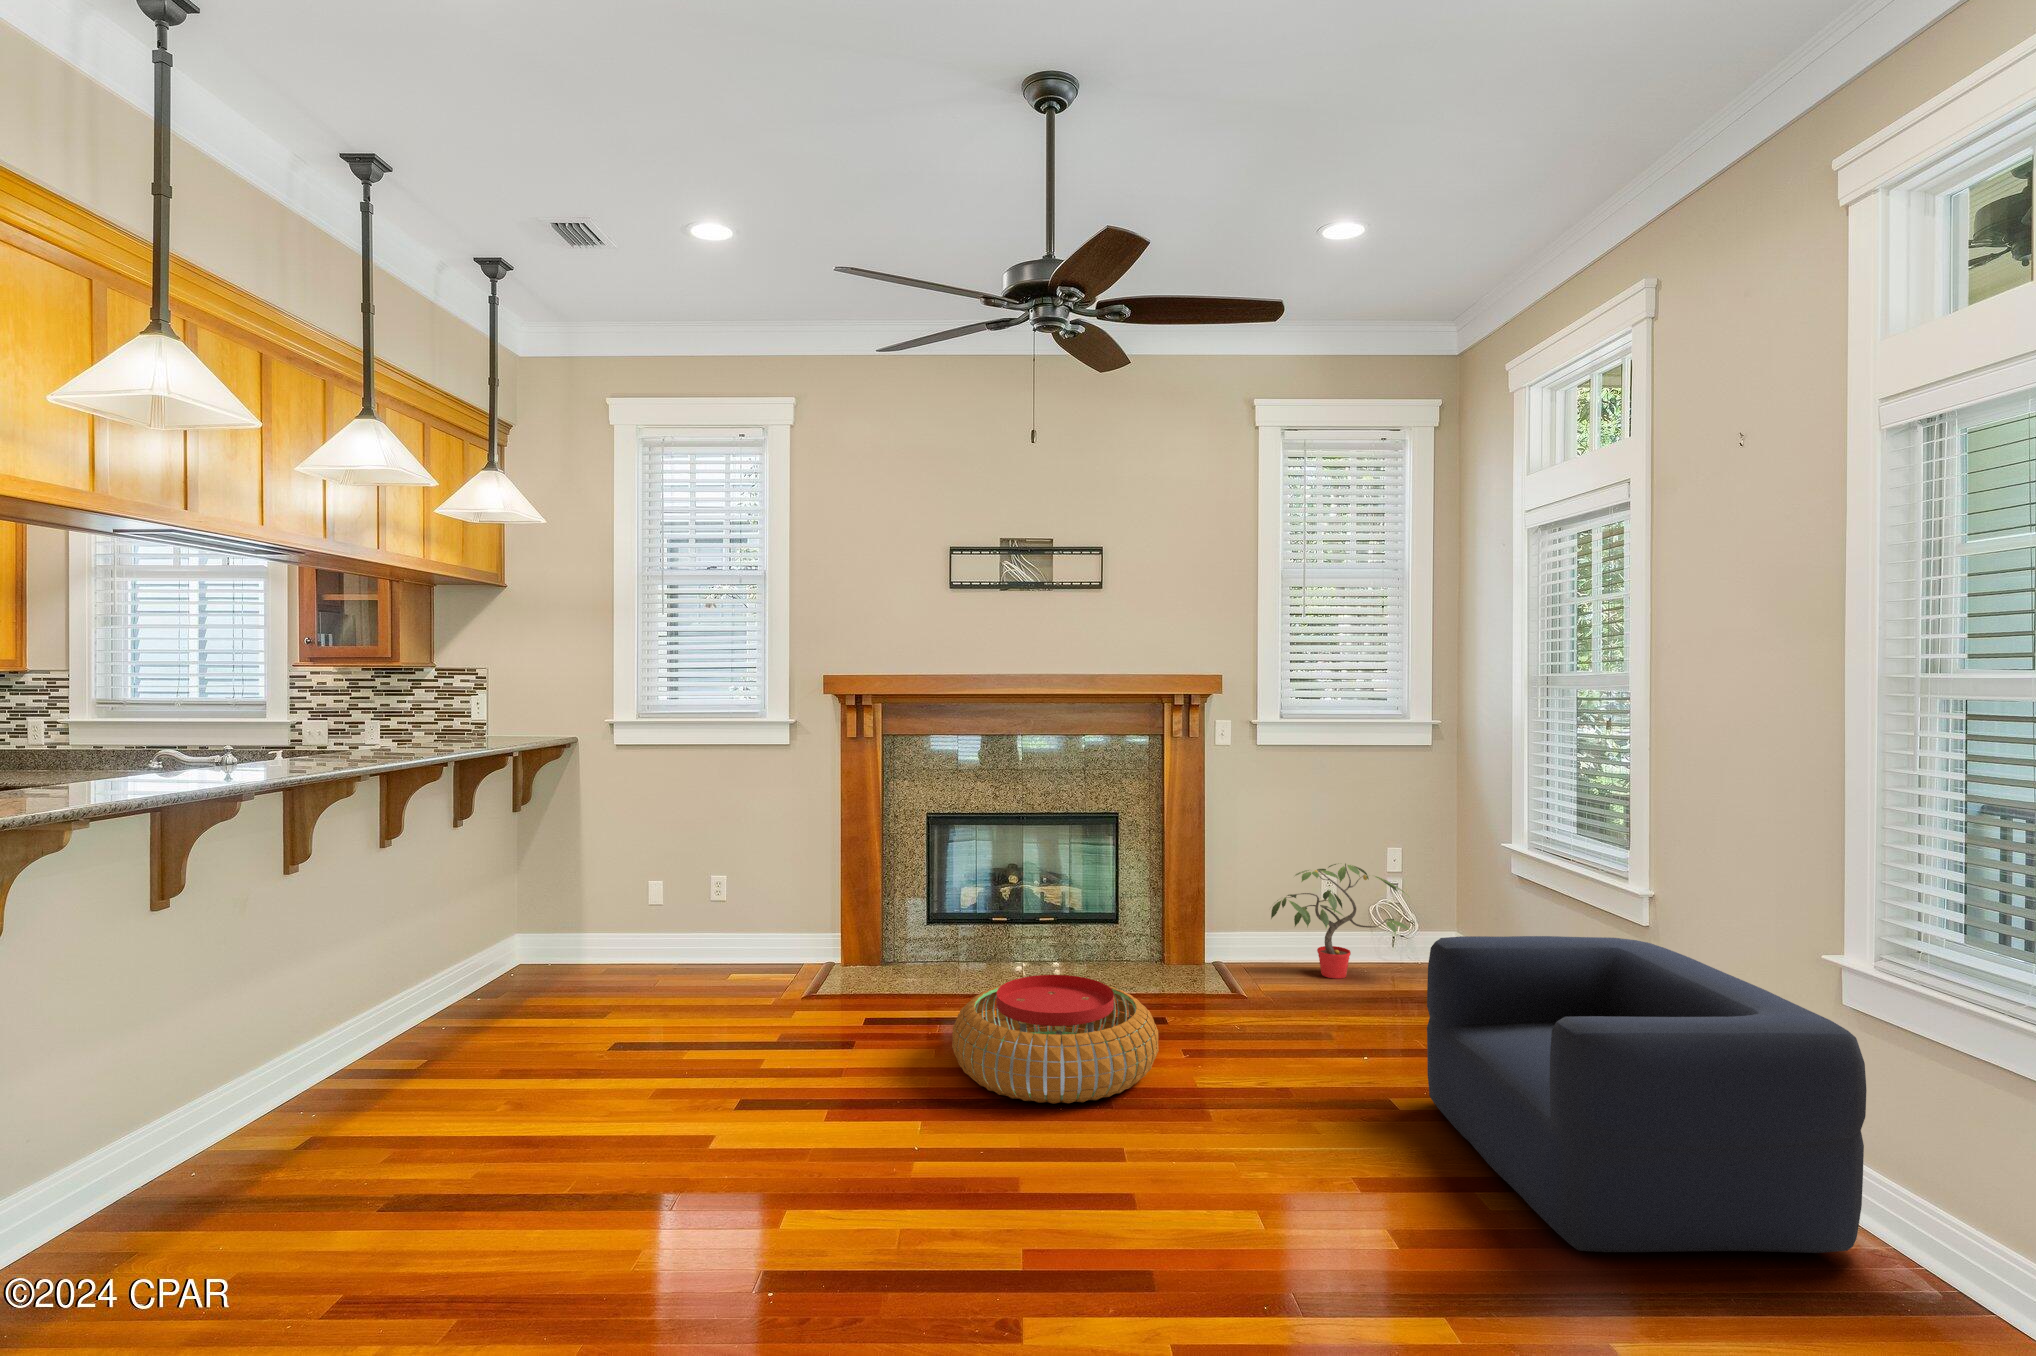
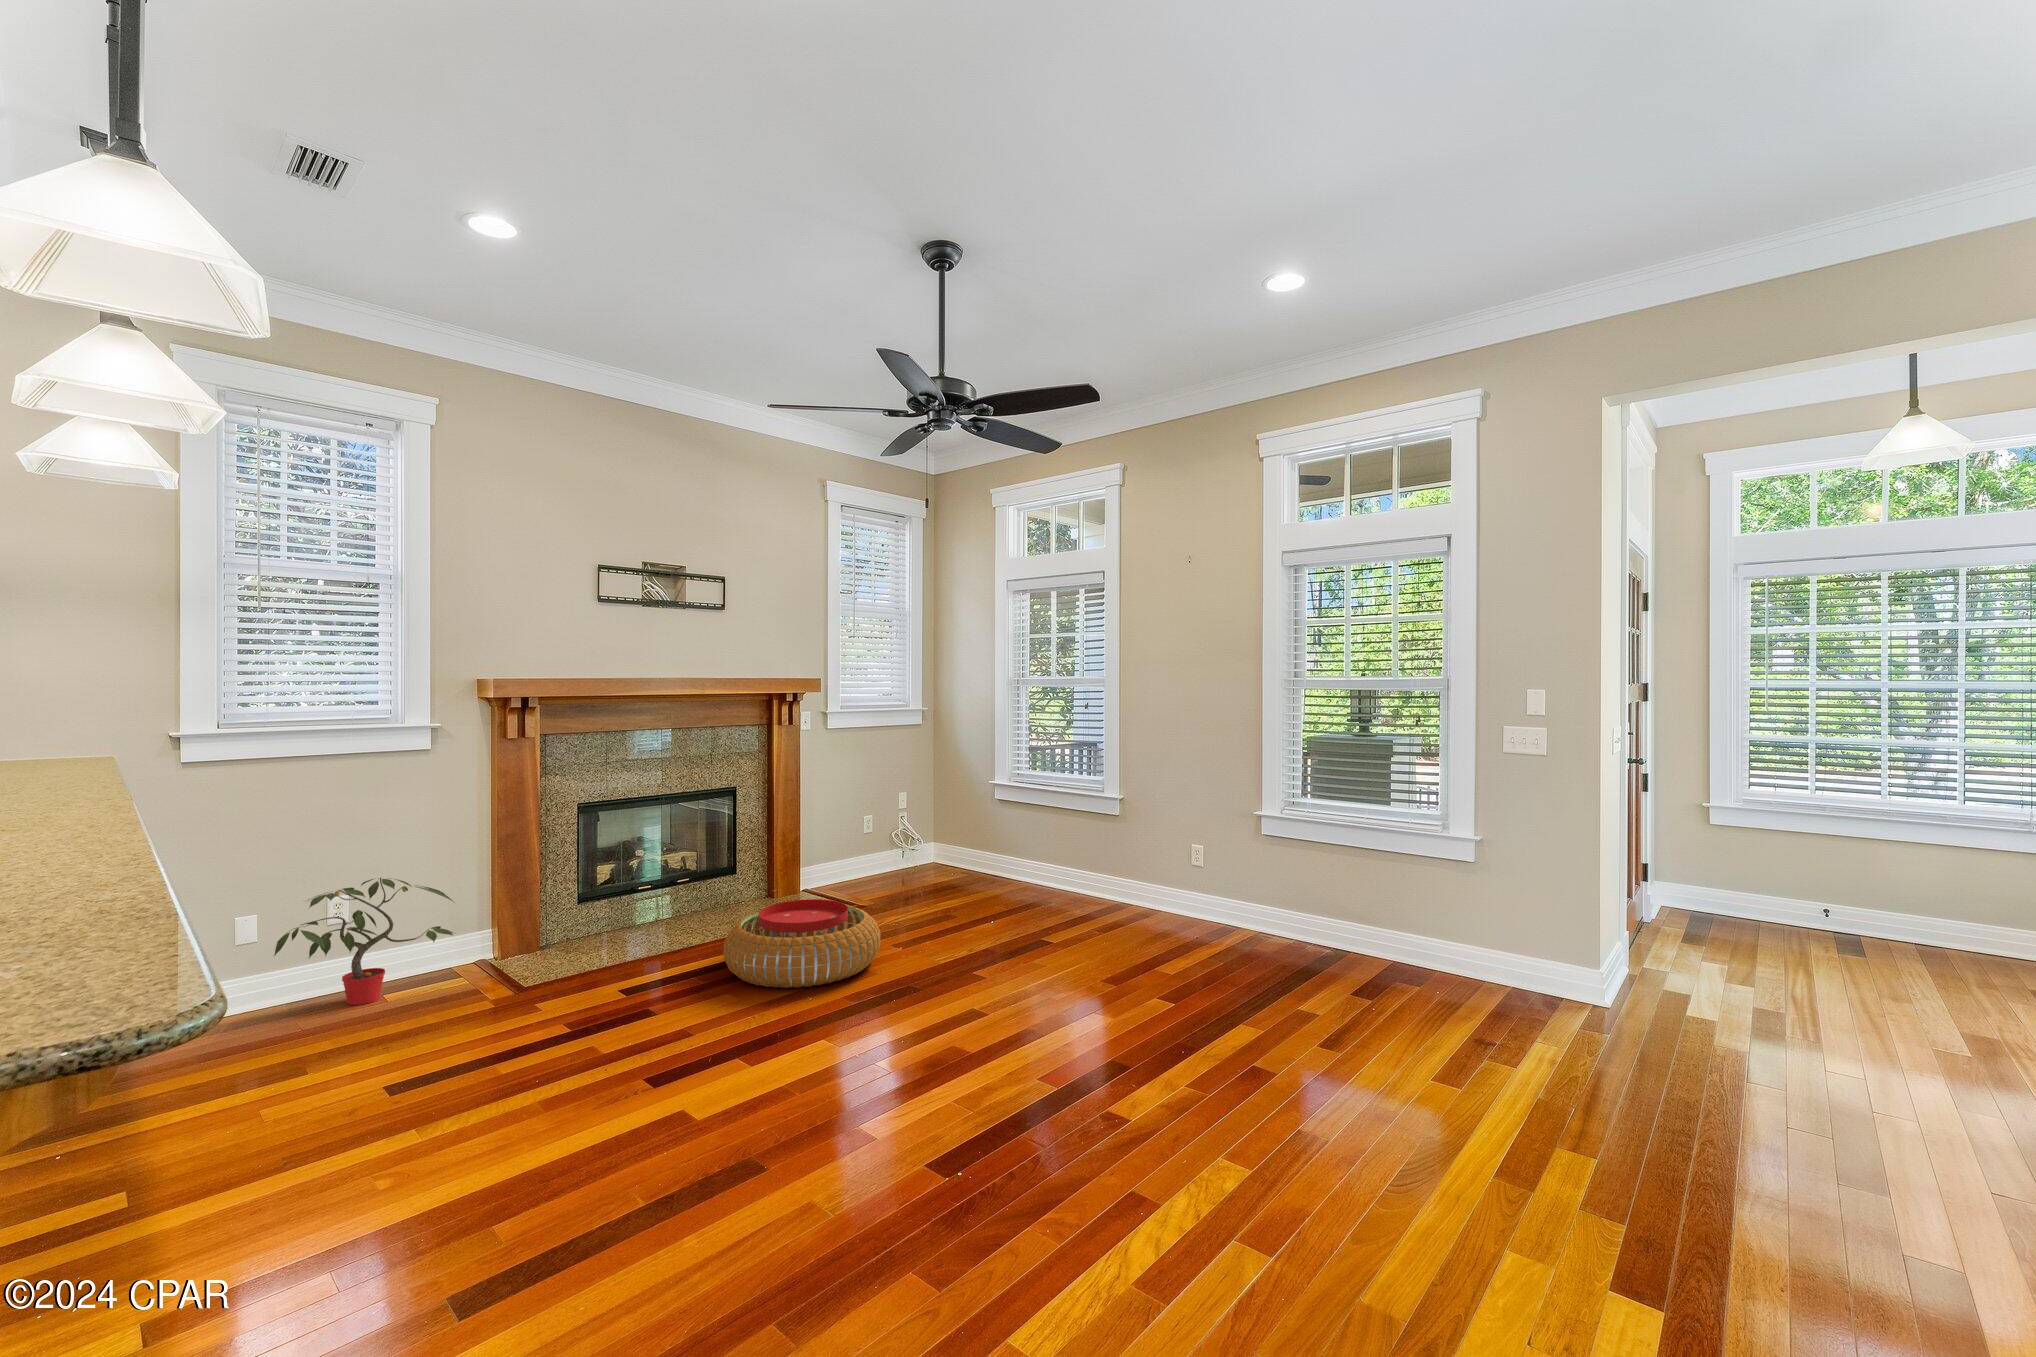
potted plant: present [1271,863,1410,979] -> present [274,878,454,1005]
armchair: present [1427,936,1867,1253] -> none [1018,813,1215,953]

